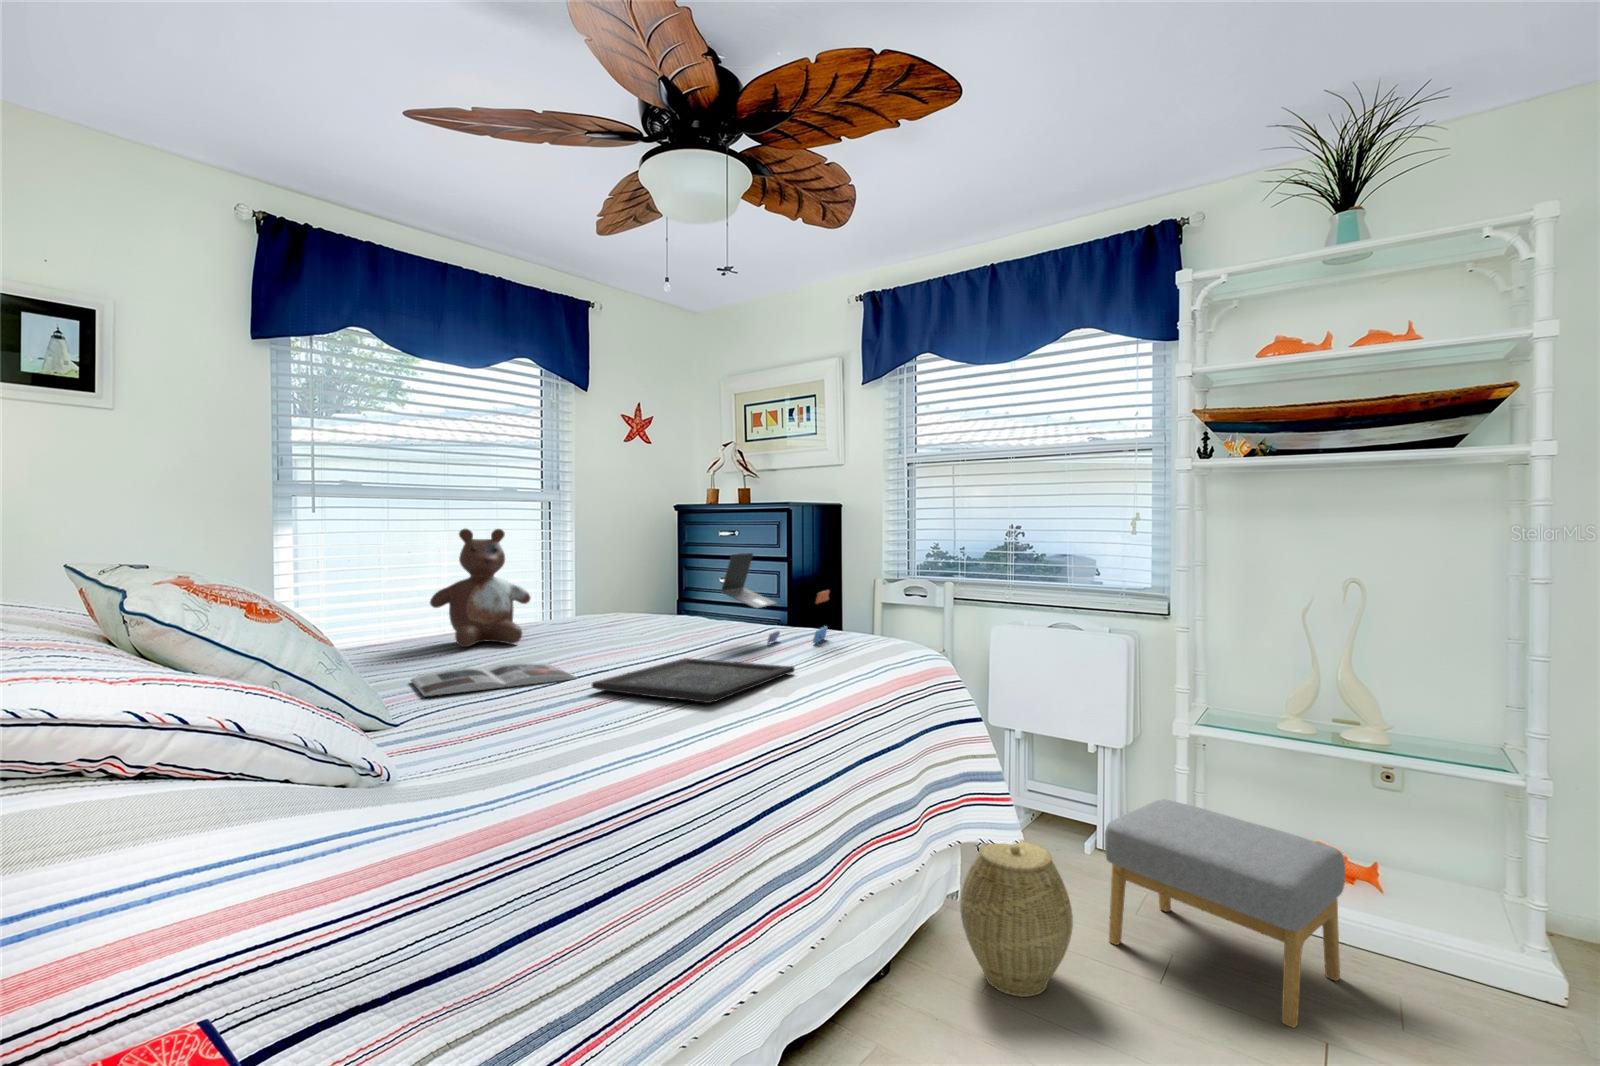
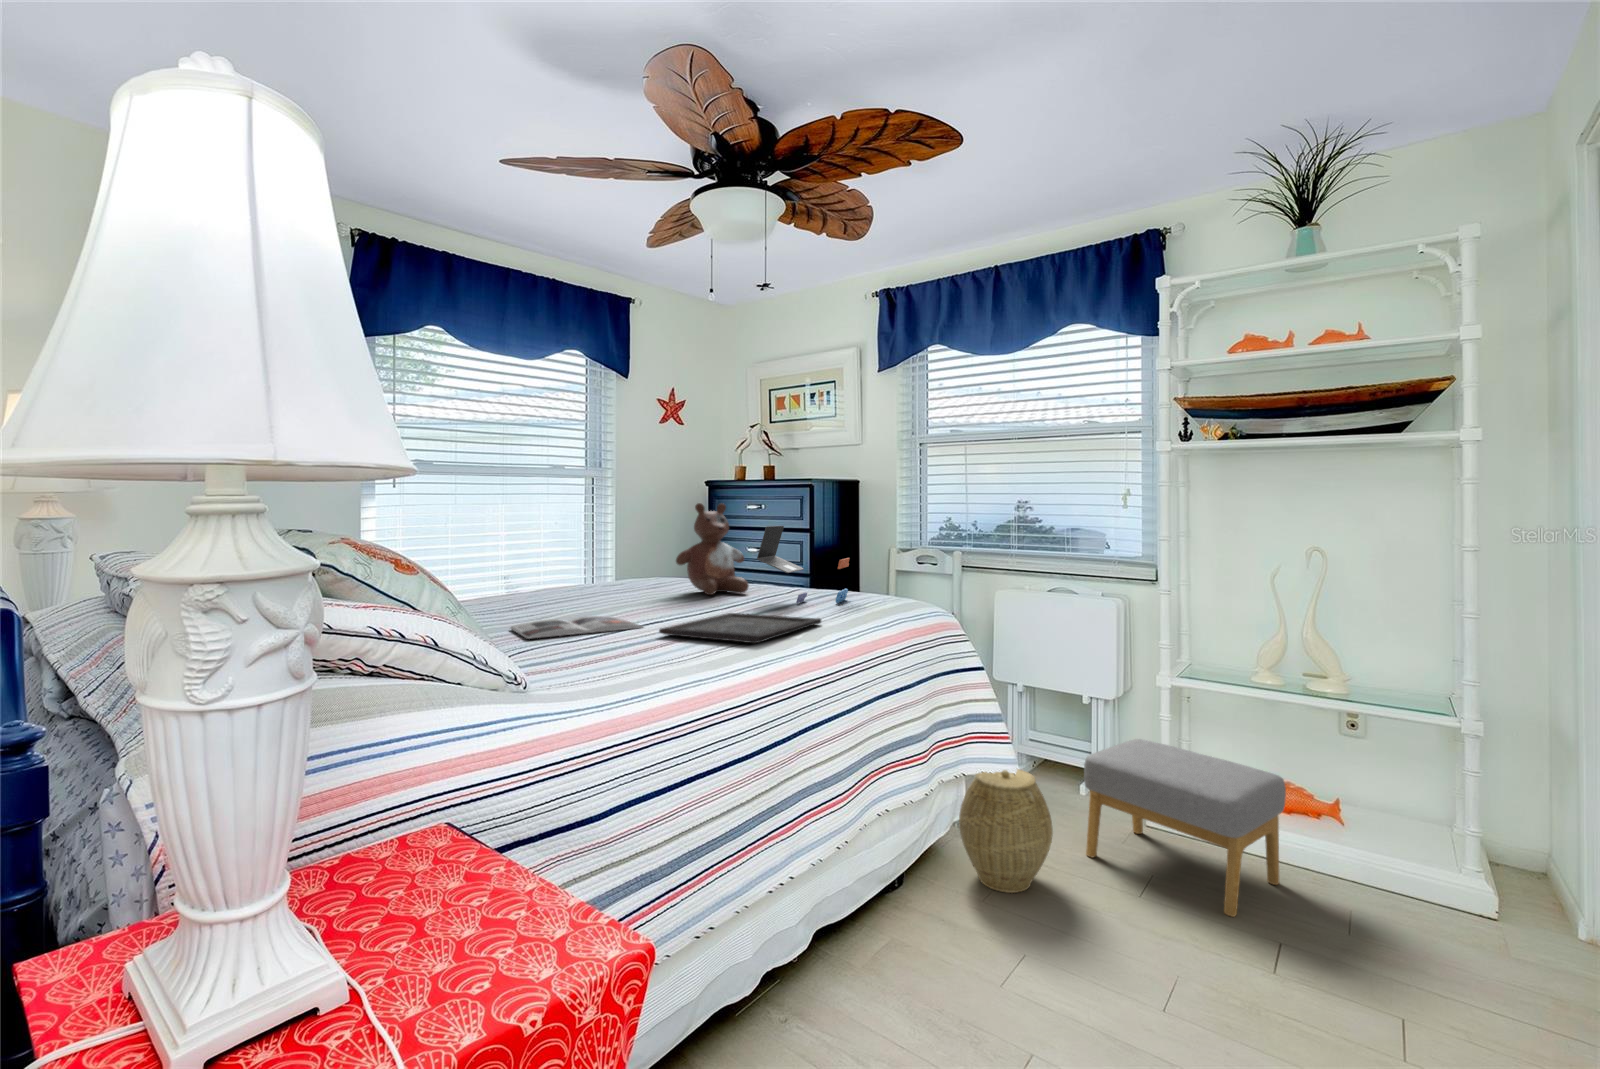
stuffed bear: present [430,529,530,647] -> present [676,503,749,595]

